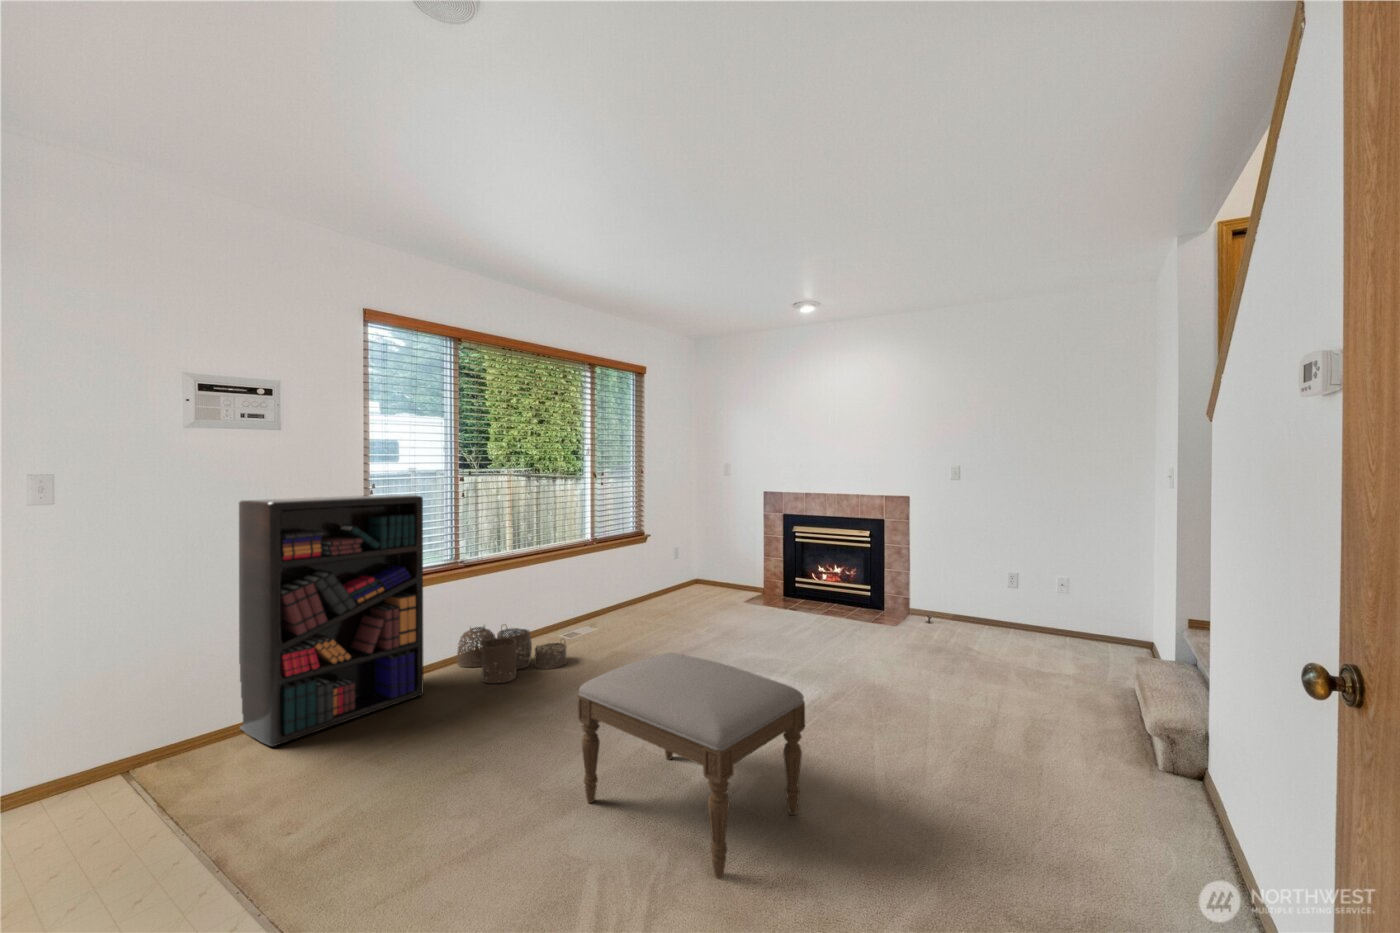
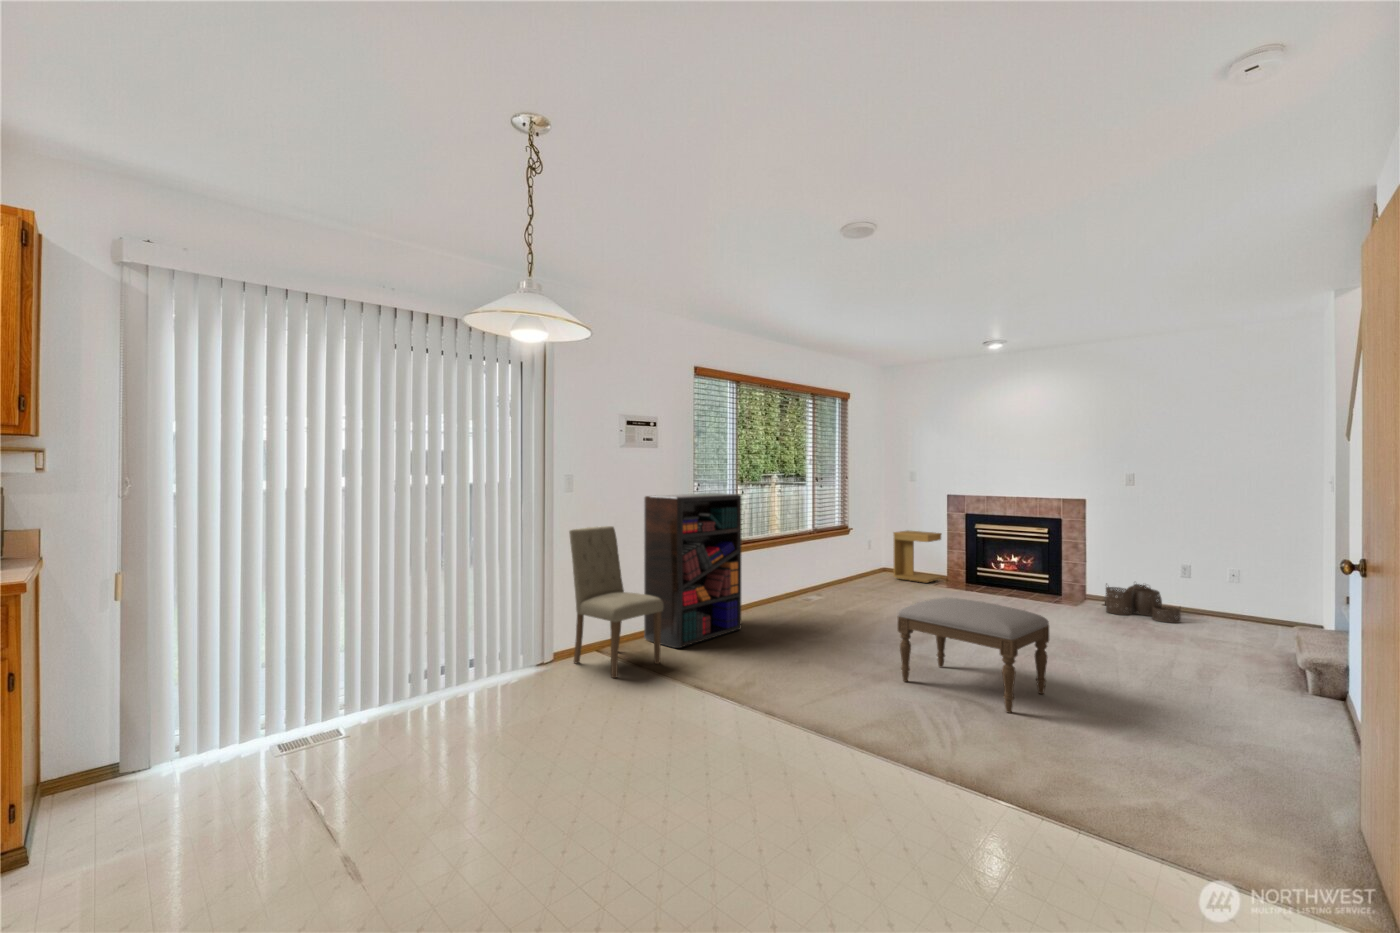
side table: none [703,535,758,598] -> present [893,531,941,583]
dining chair: none [21,552,203,843] -> present [569,526,663,678]
woven basket: present [457,625,567,683] -> present [1106,584,1181,623]

